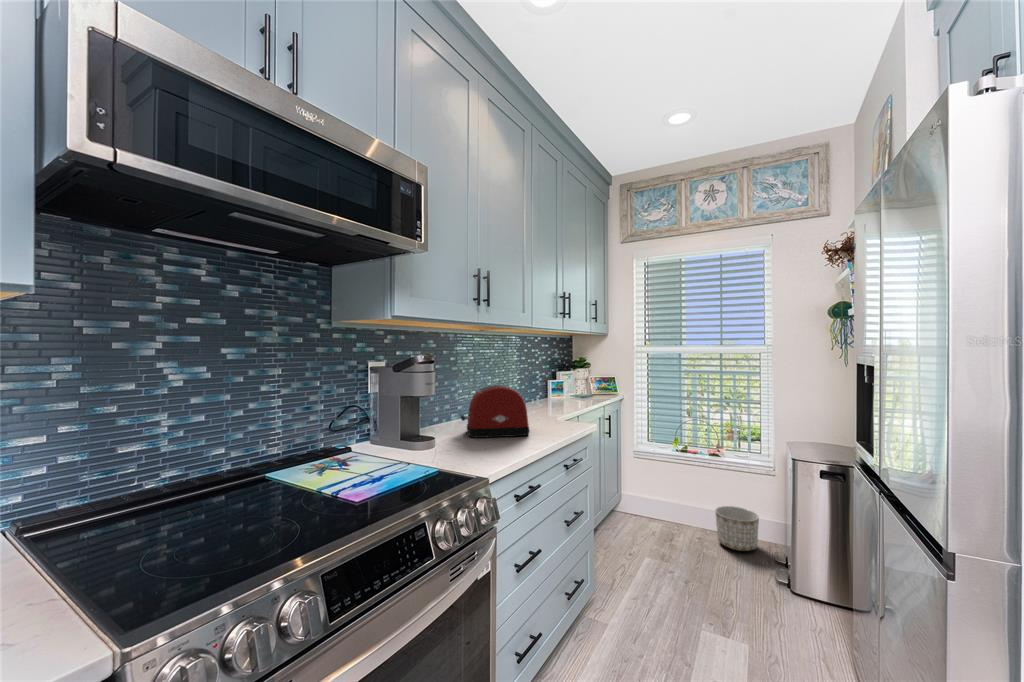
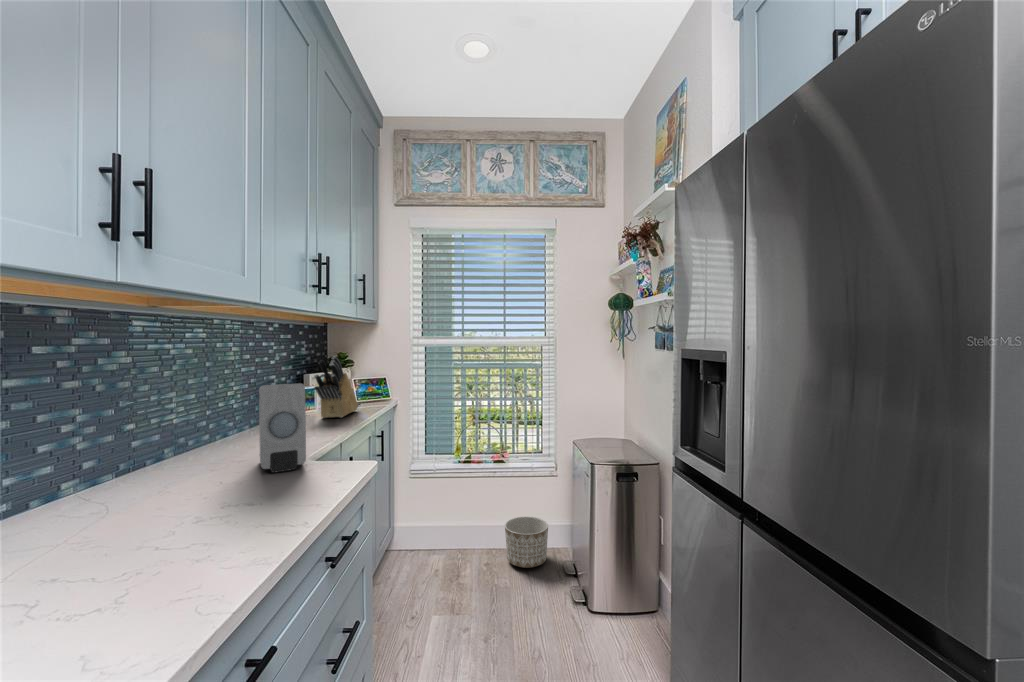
knife block: none [563,360,593,403] -> present [314,356,358,418]
soap dispenser: none [533,377,557,427] -> present [259,383,306,473]
toaster: present [461,385,529,438] -> none [71,406,249,529]

